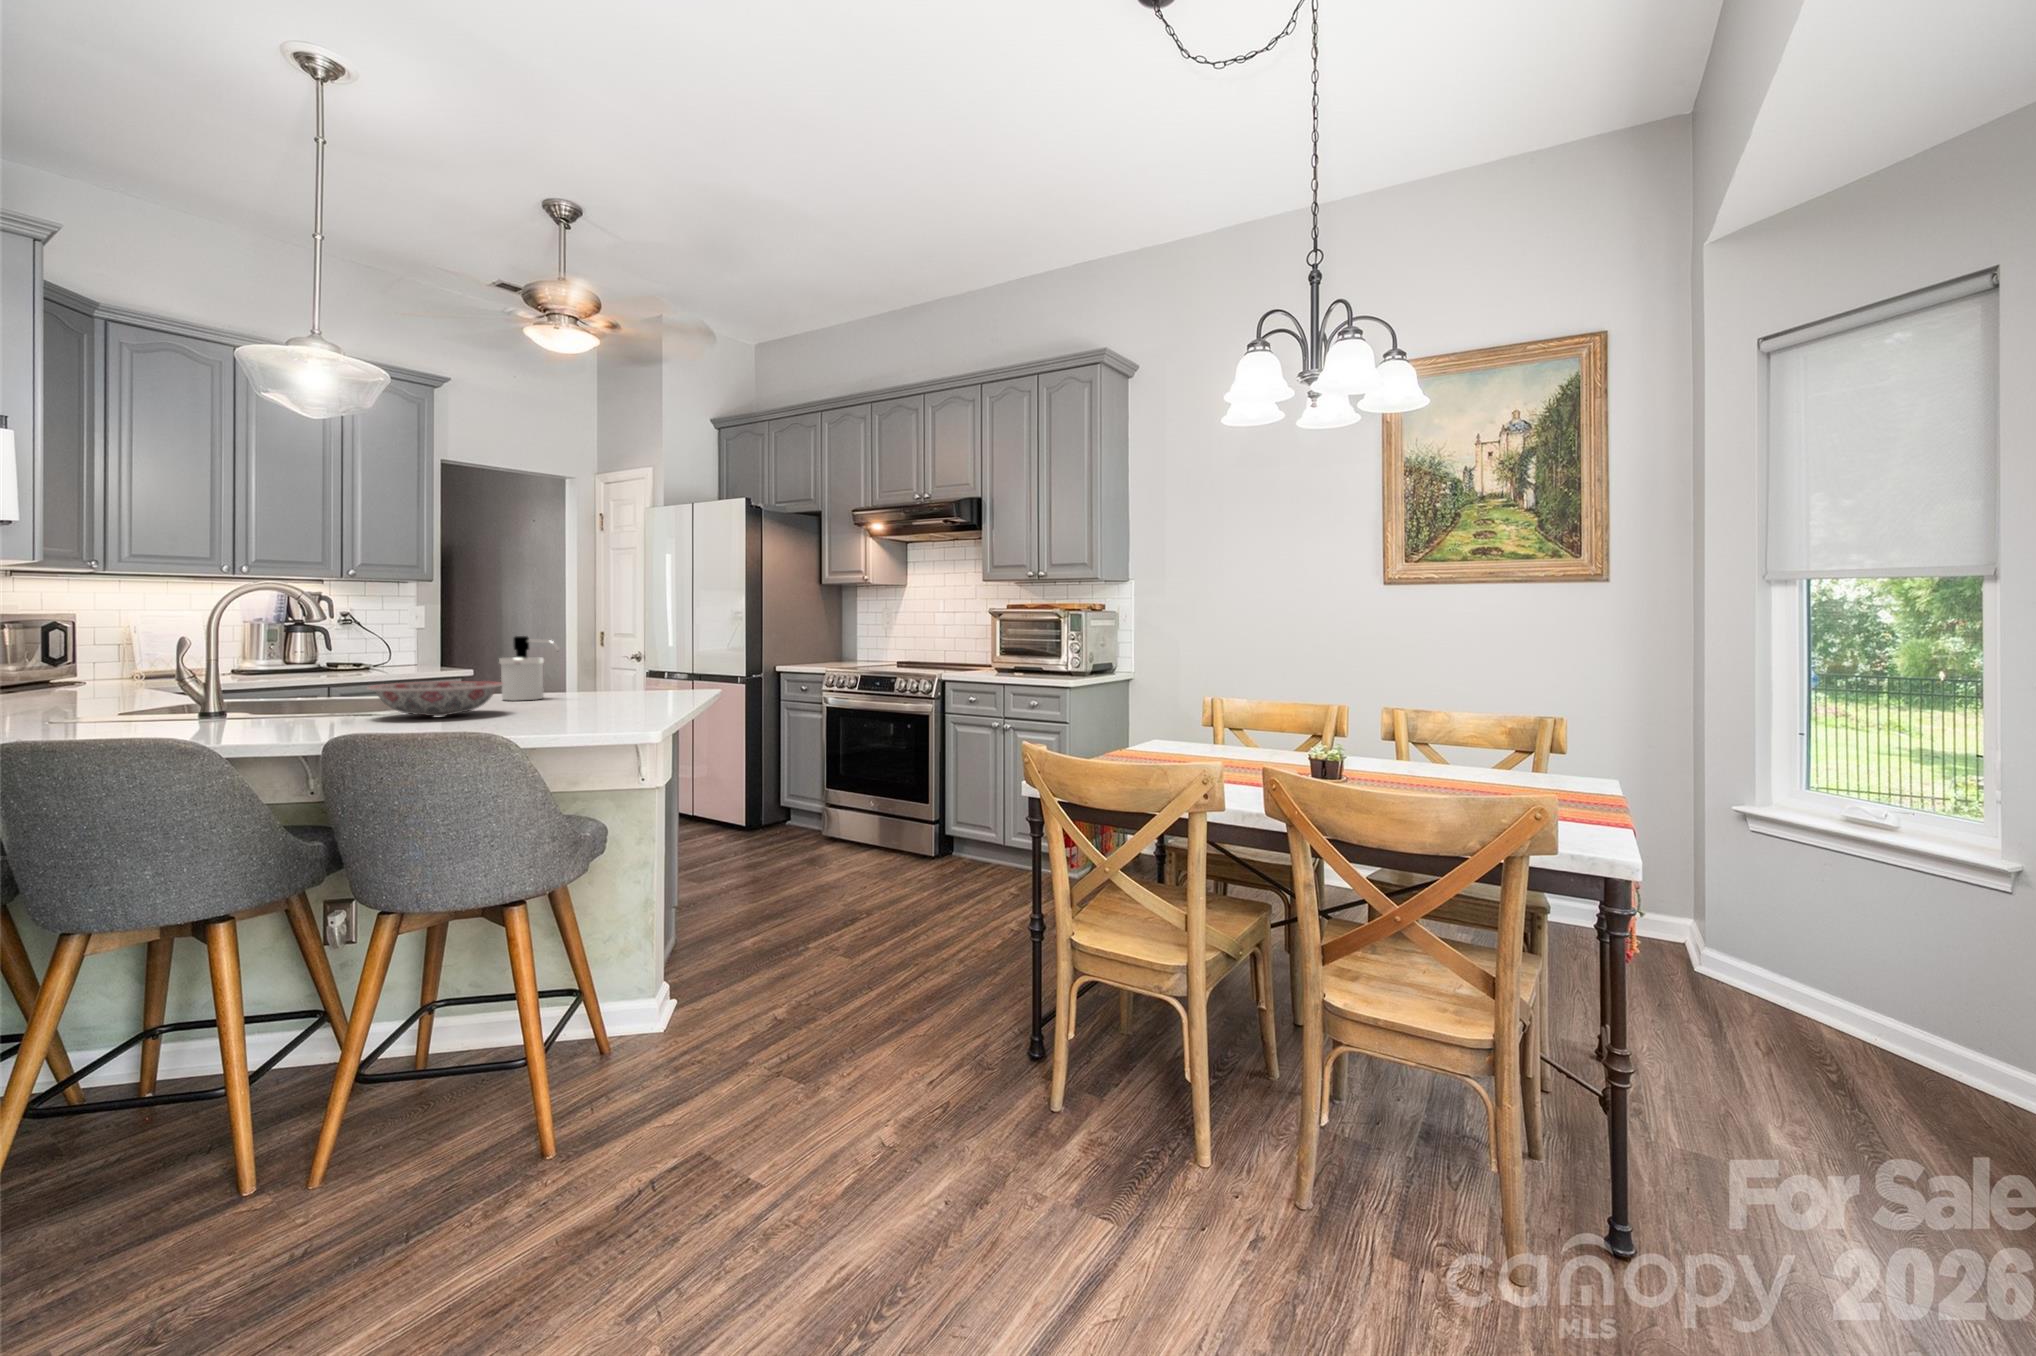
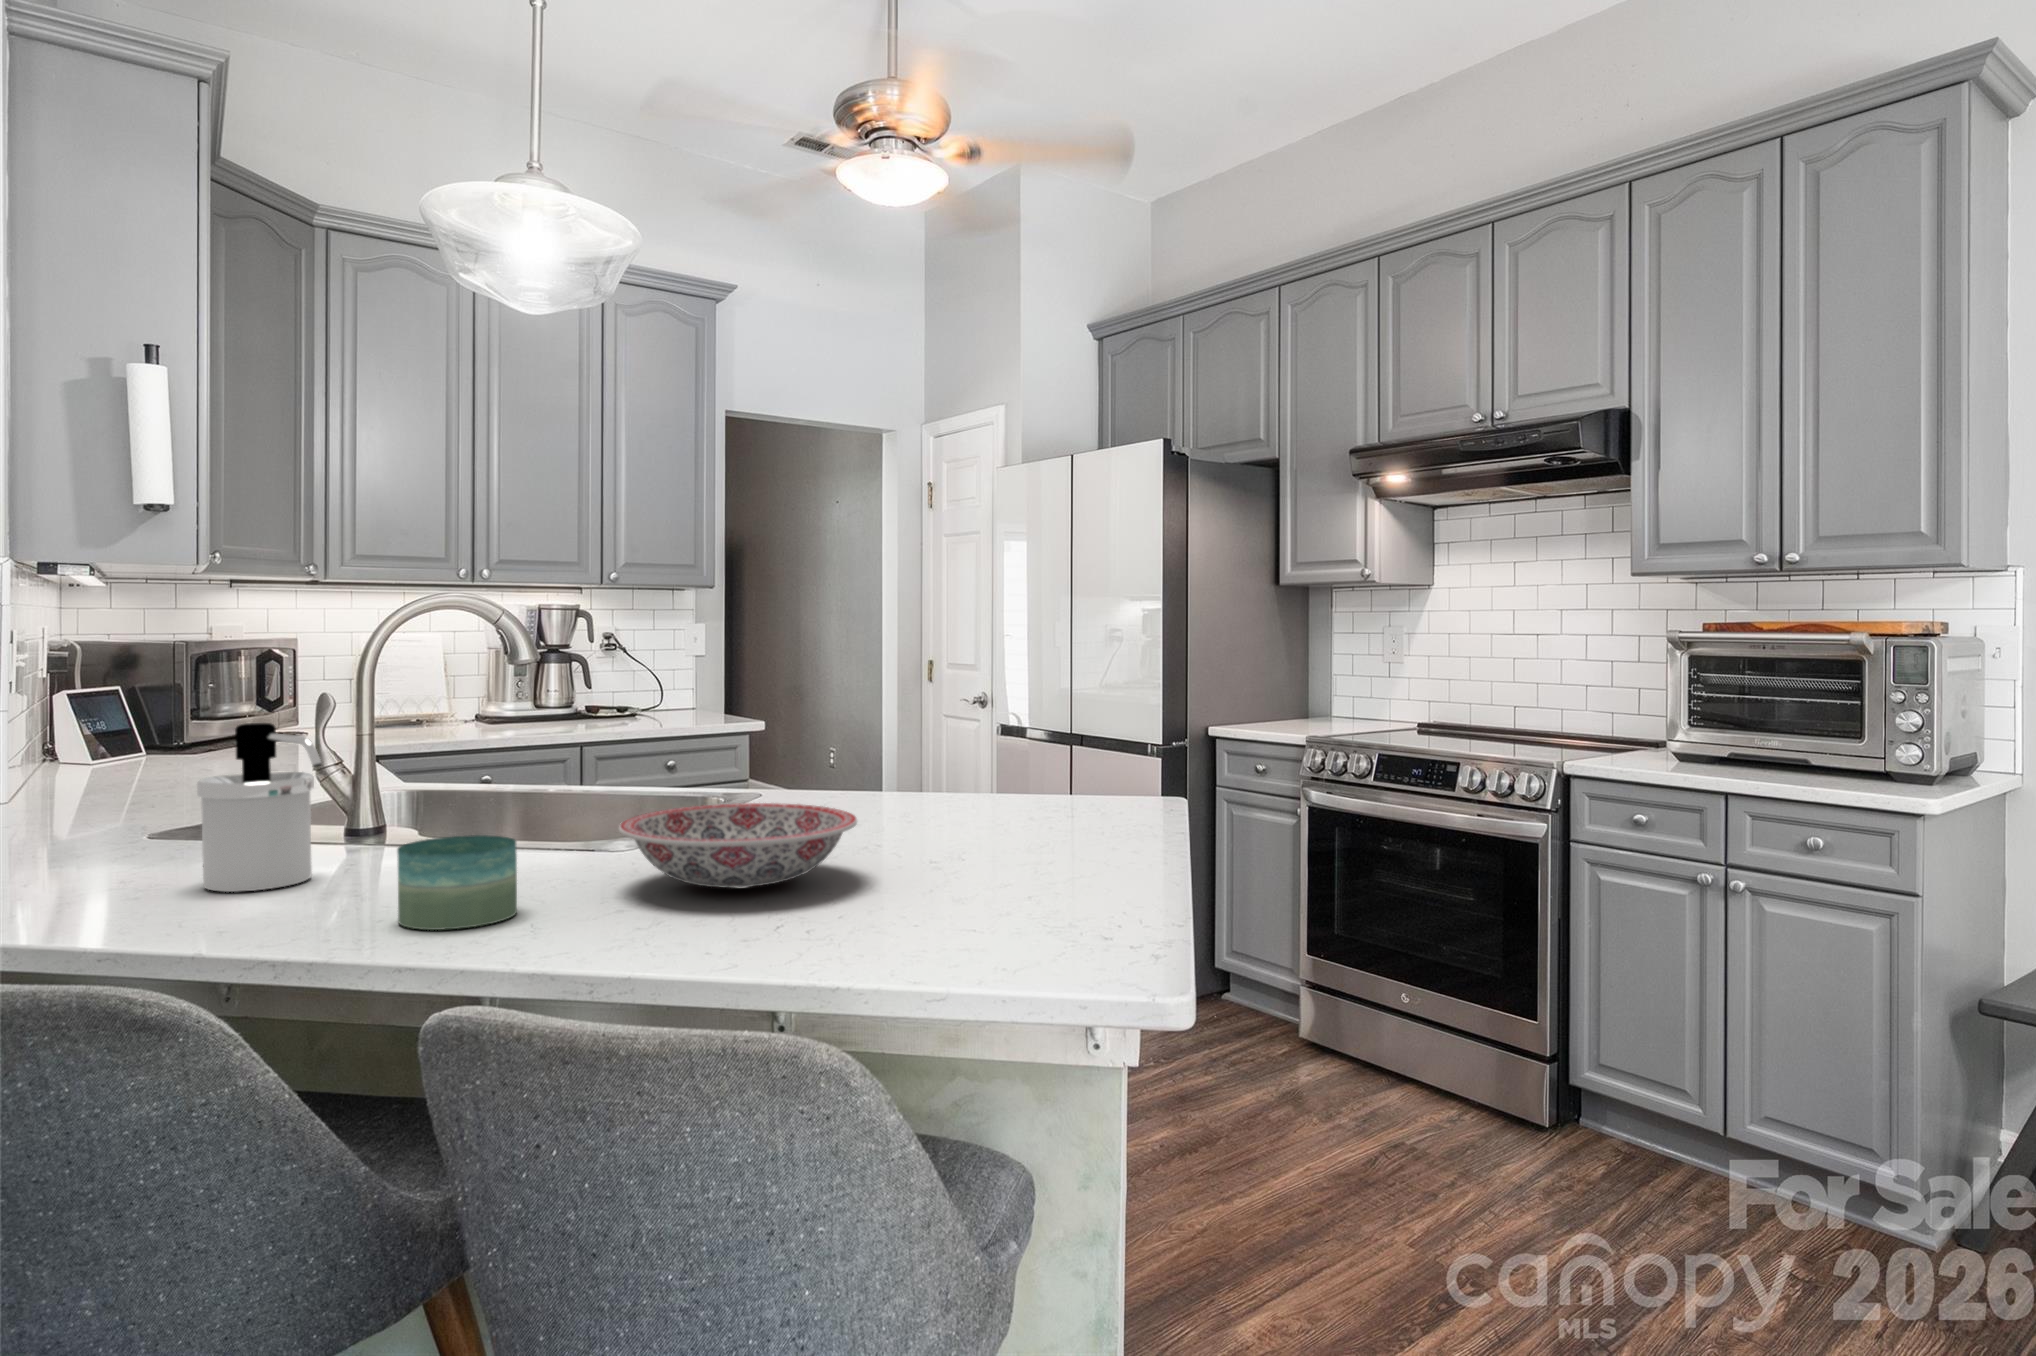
soap dispenser: present [499,636,559,701] -> present [197,723,321,892]
candle: none [238,690,309,730] -> present [397,835,517,930]

